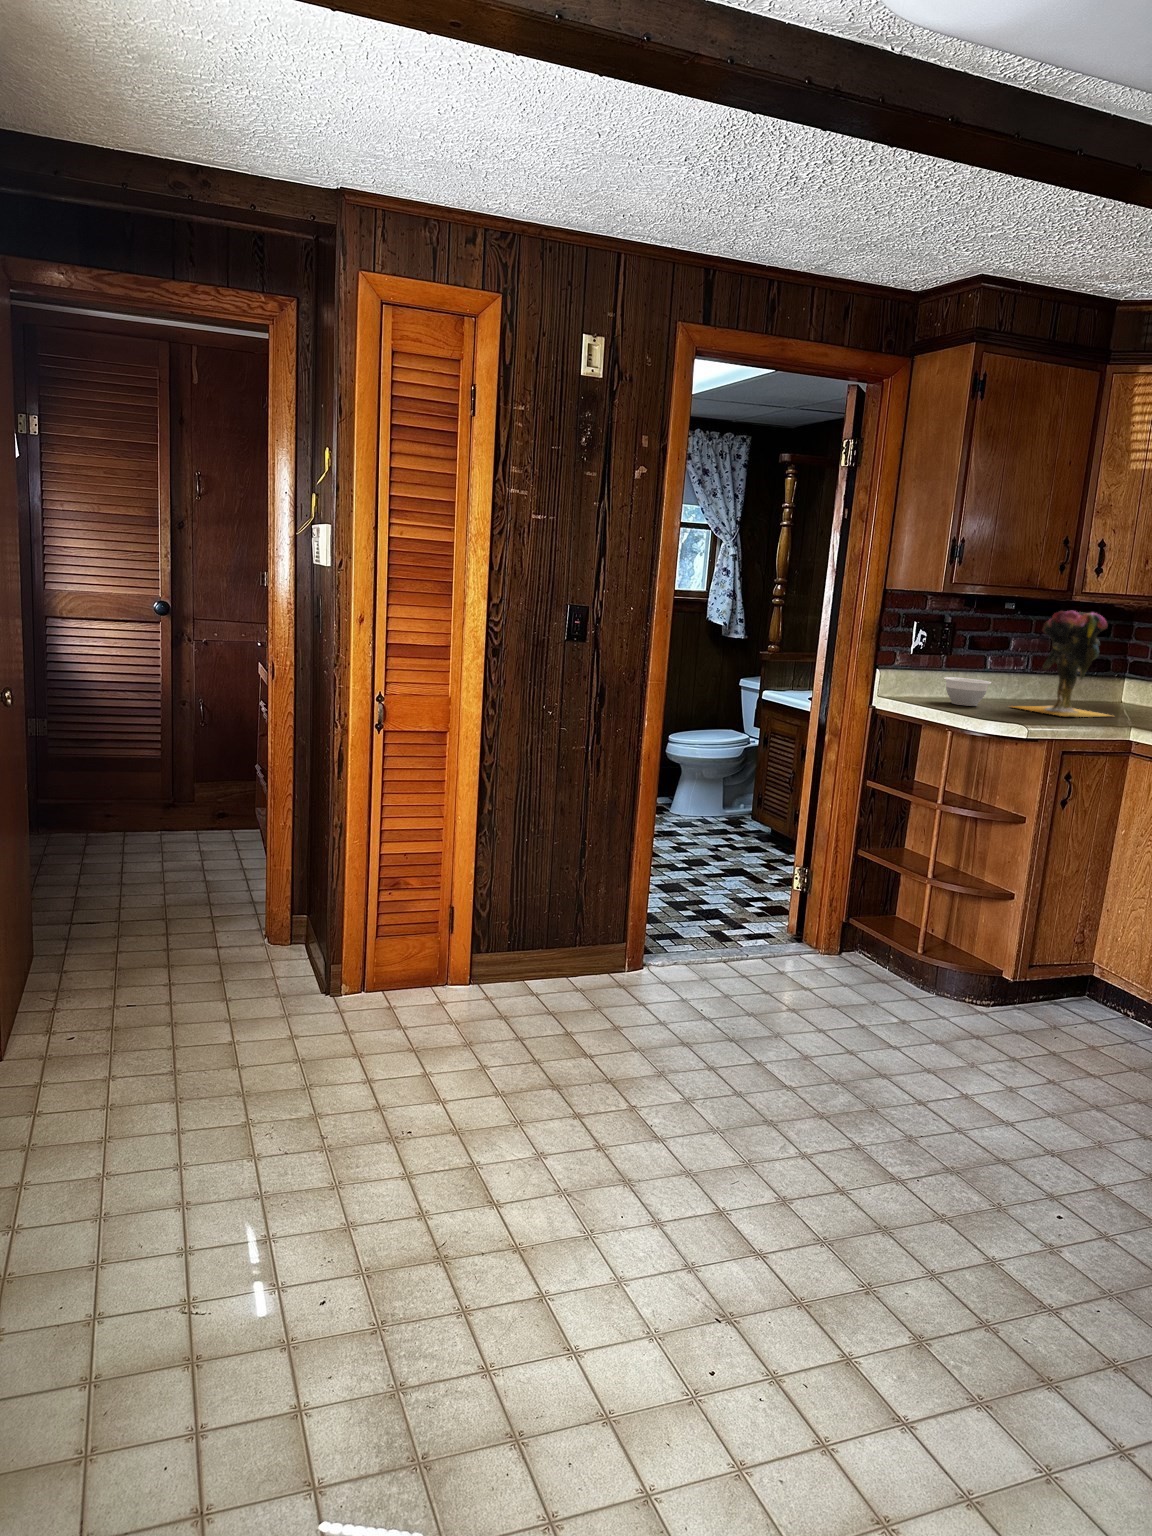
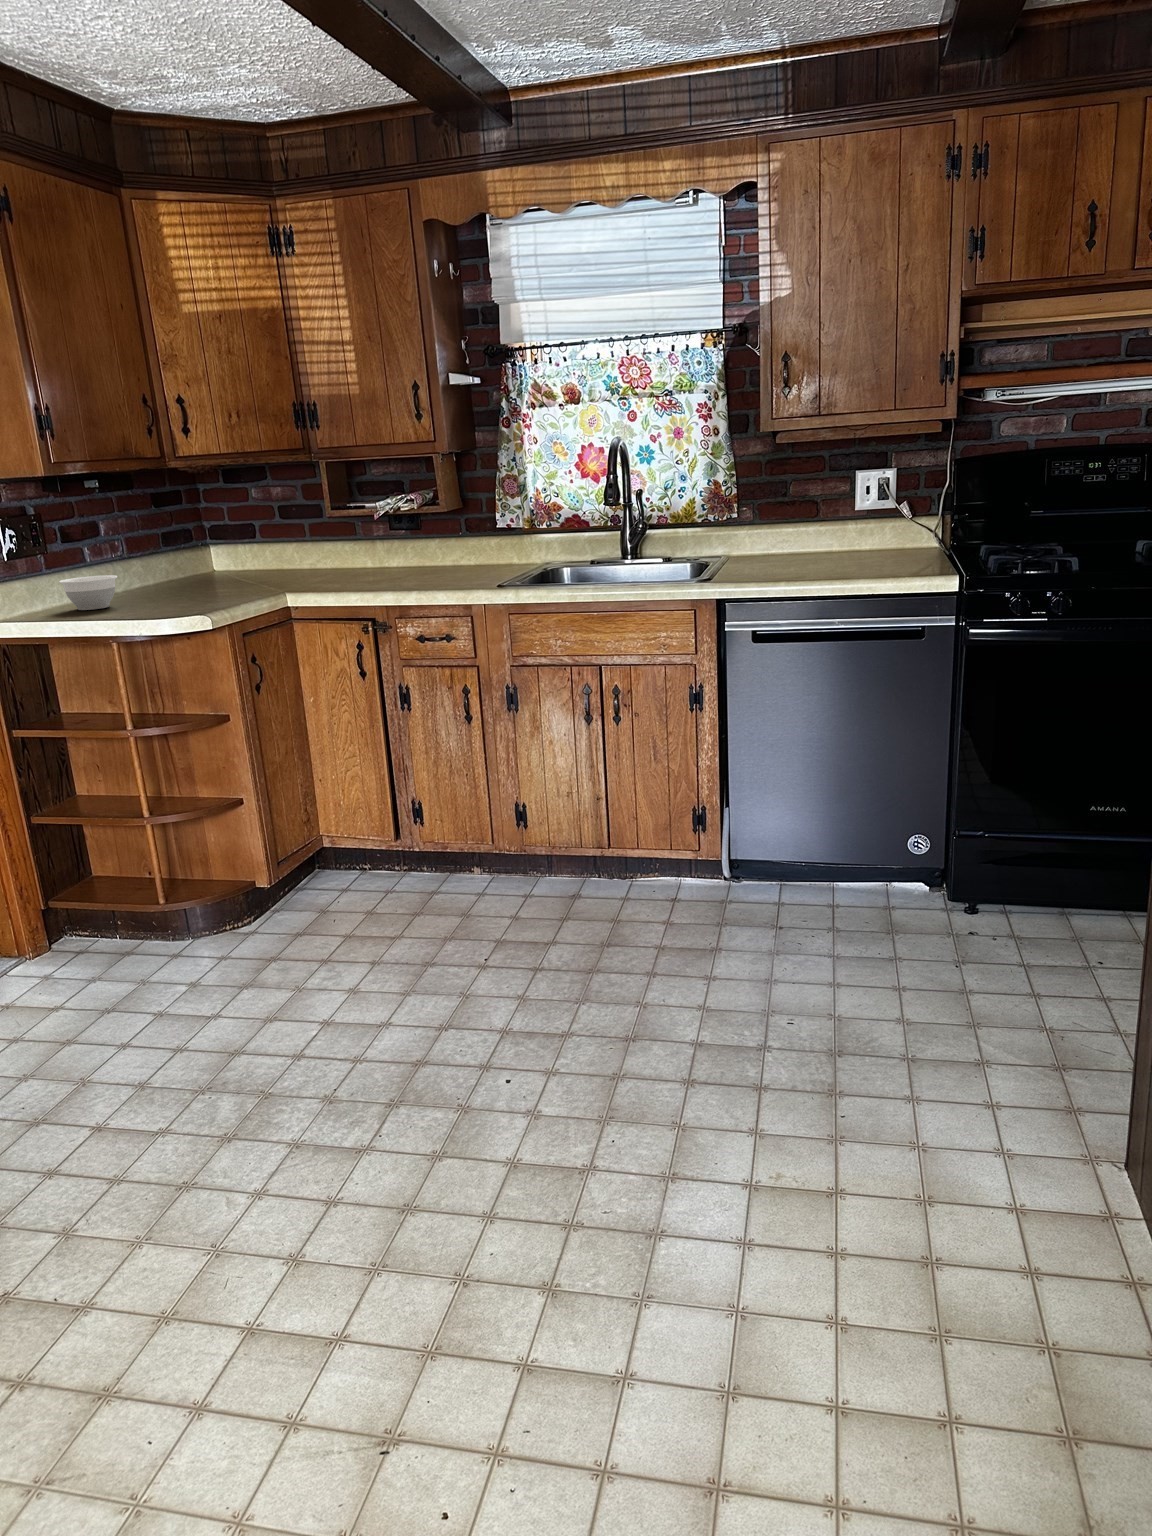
vase: present [1015,611,1109,717] -> none [140,477,248,599]

